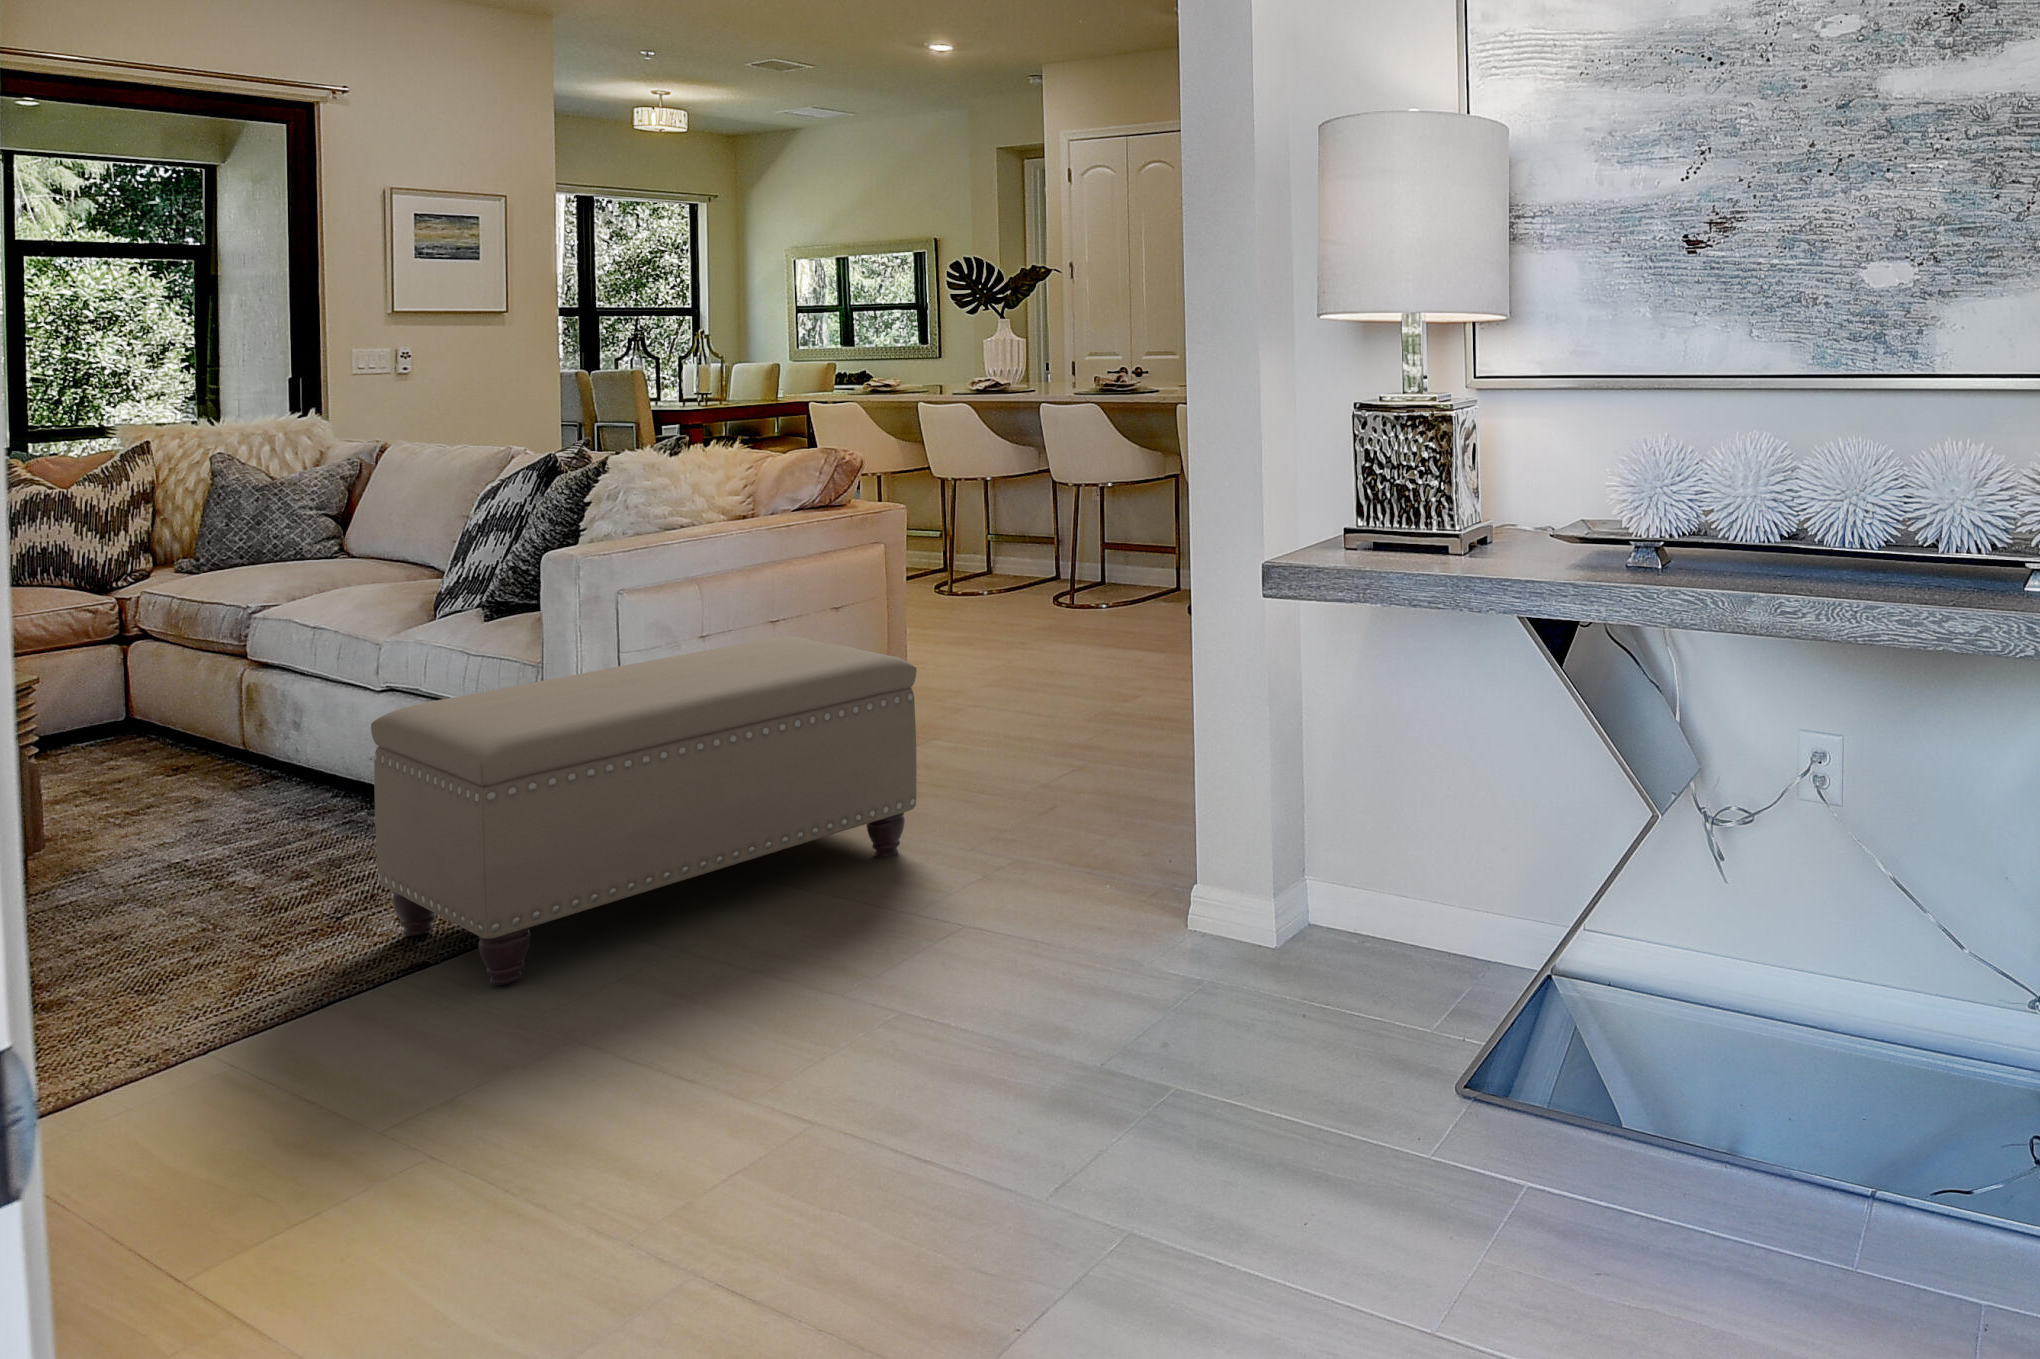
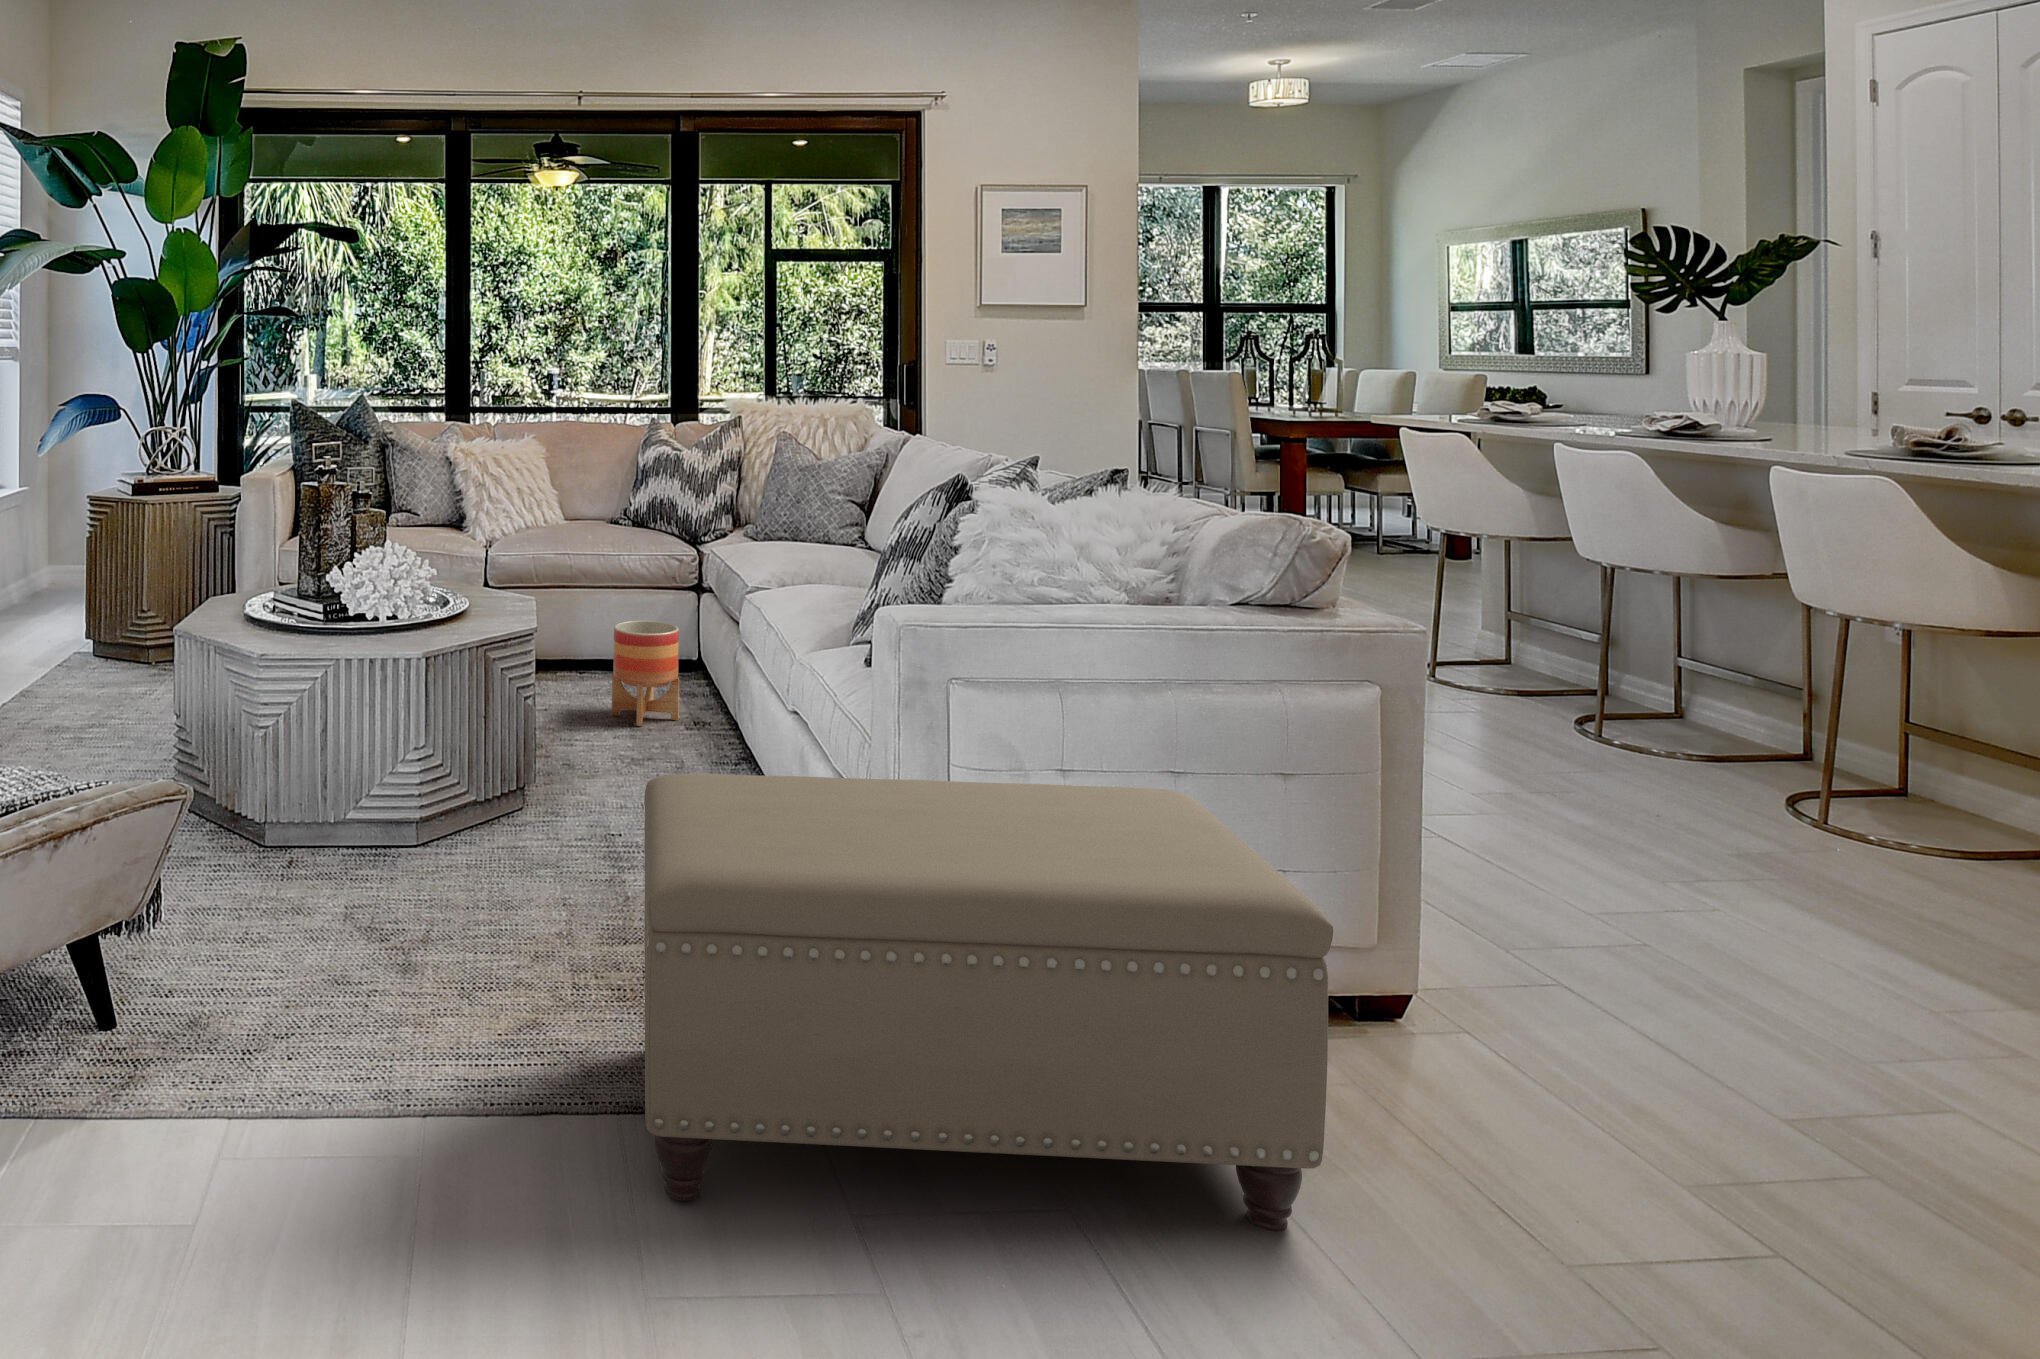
planter: none [50,665,151,780] -> present [612,621,679,726]

